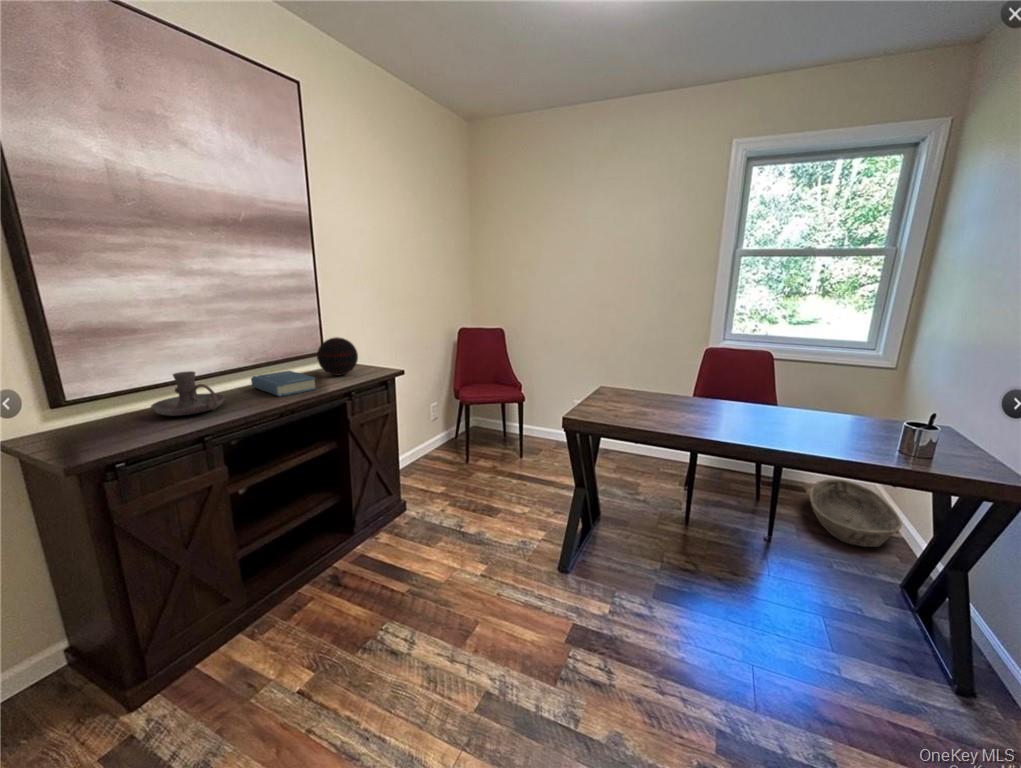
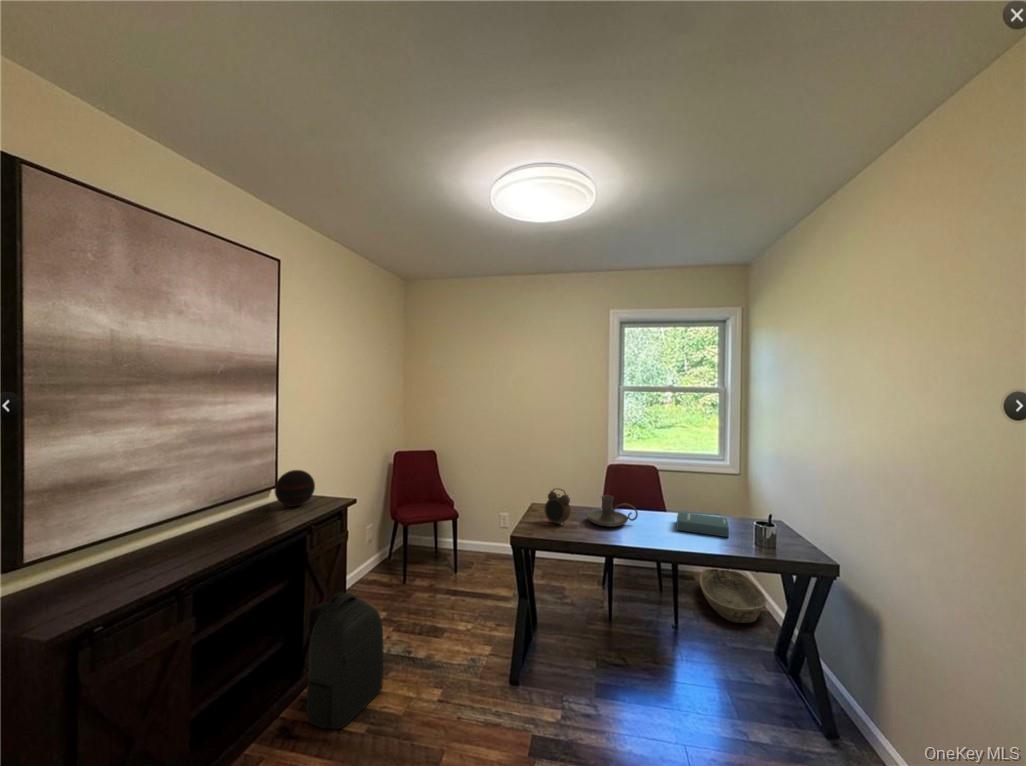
alarm clock: none [610,369,642,414] -> present [545,489,571,525]
candle holder: present [151,371,224,416] -> present [587,495,638,527]
hardback book: present [251,371,316,396] -> present [677,512,729,537]
backpack: none [352,462,429,585] -> present [300,592,383,729]

